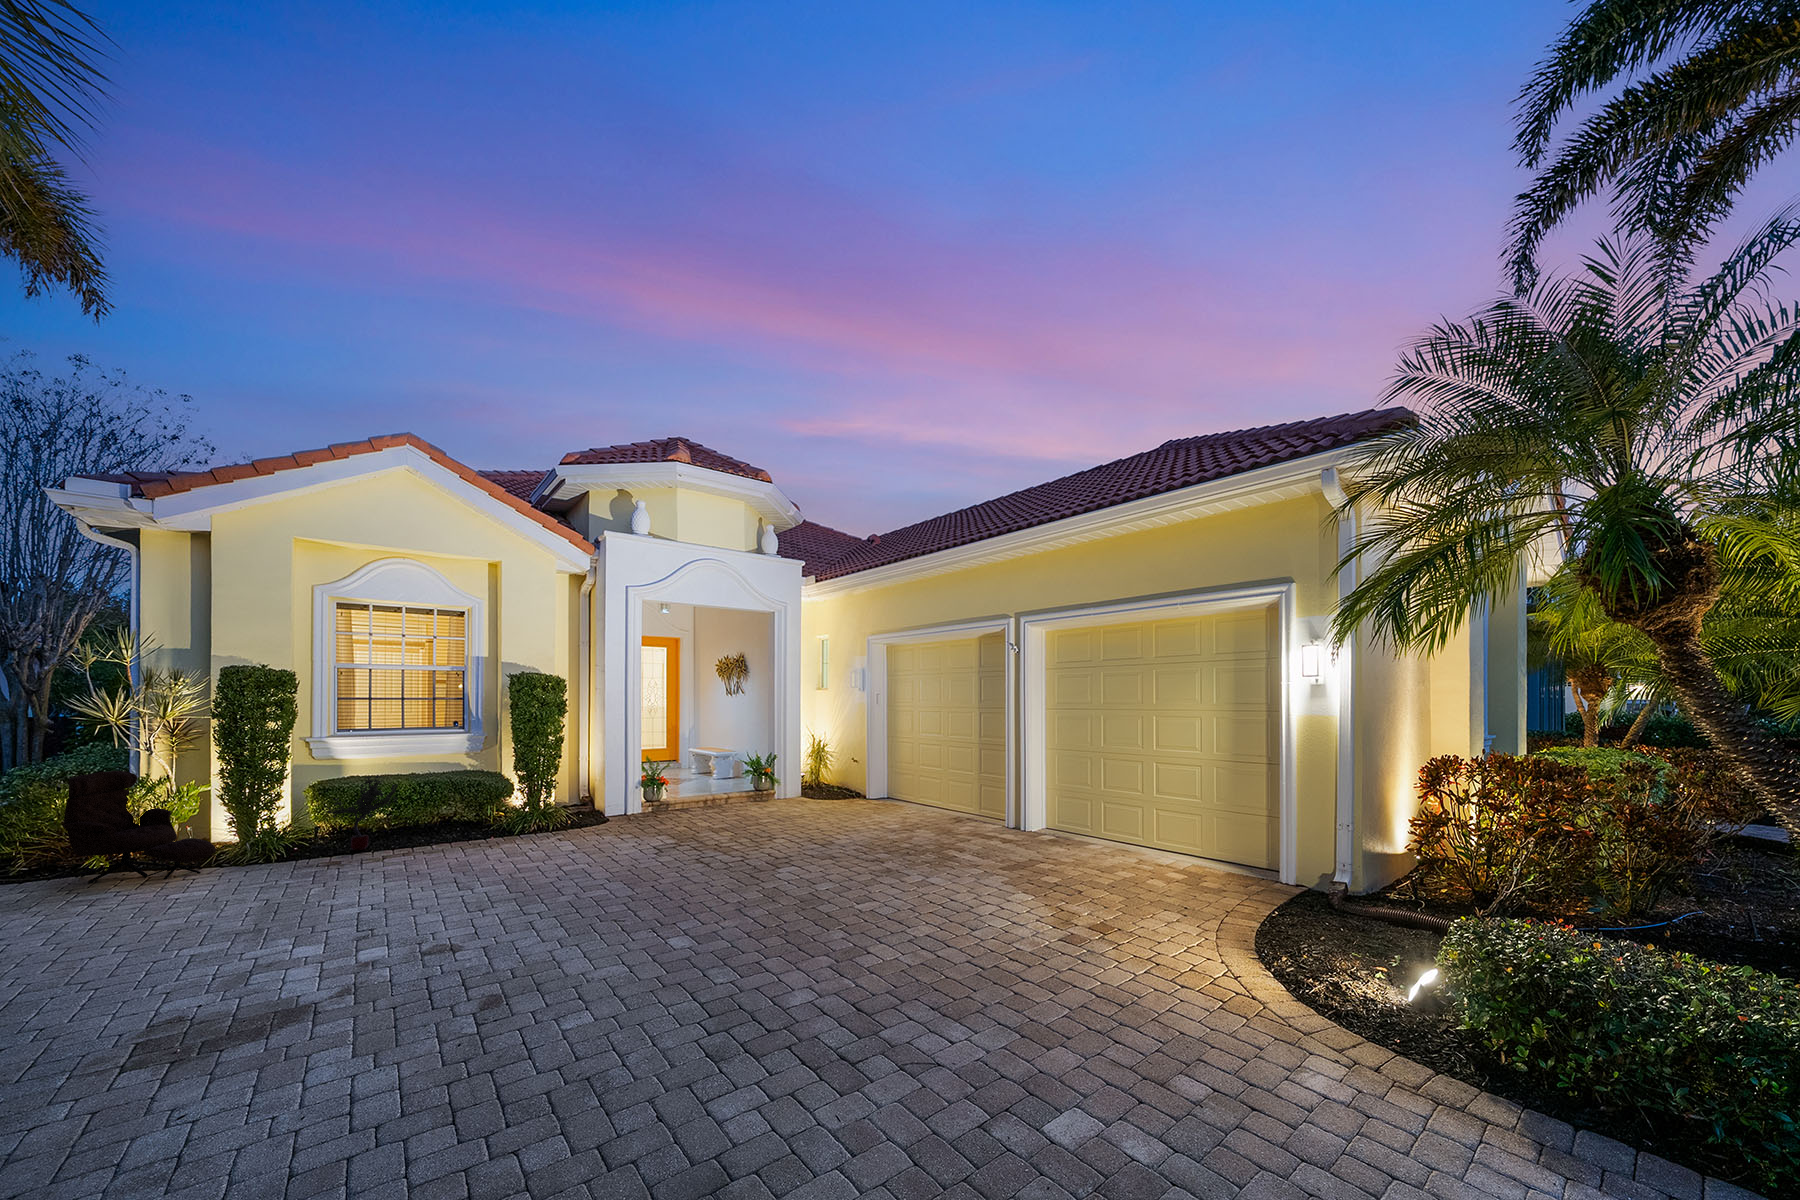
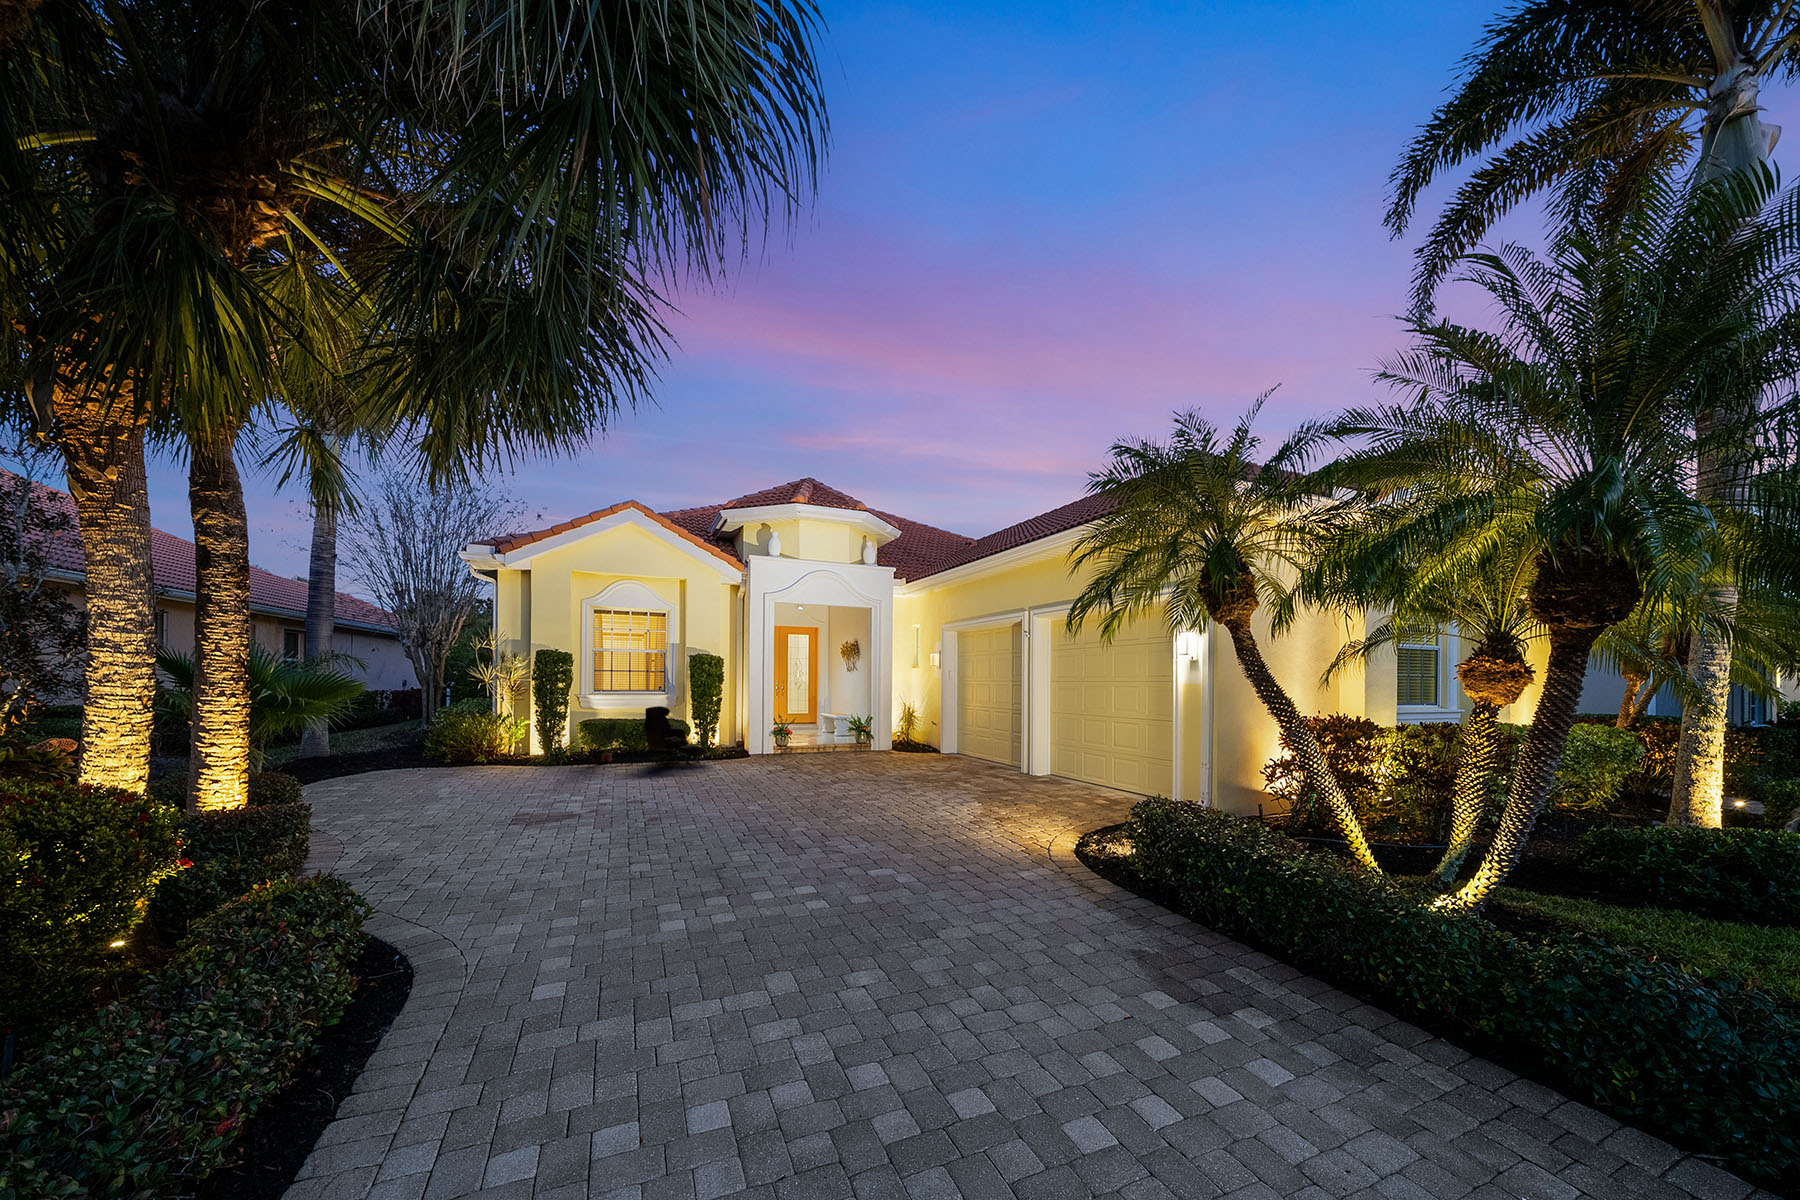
lounge chair: present [63,771,216,884] -> present [644,706,705,764]

